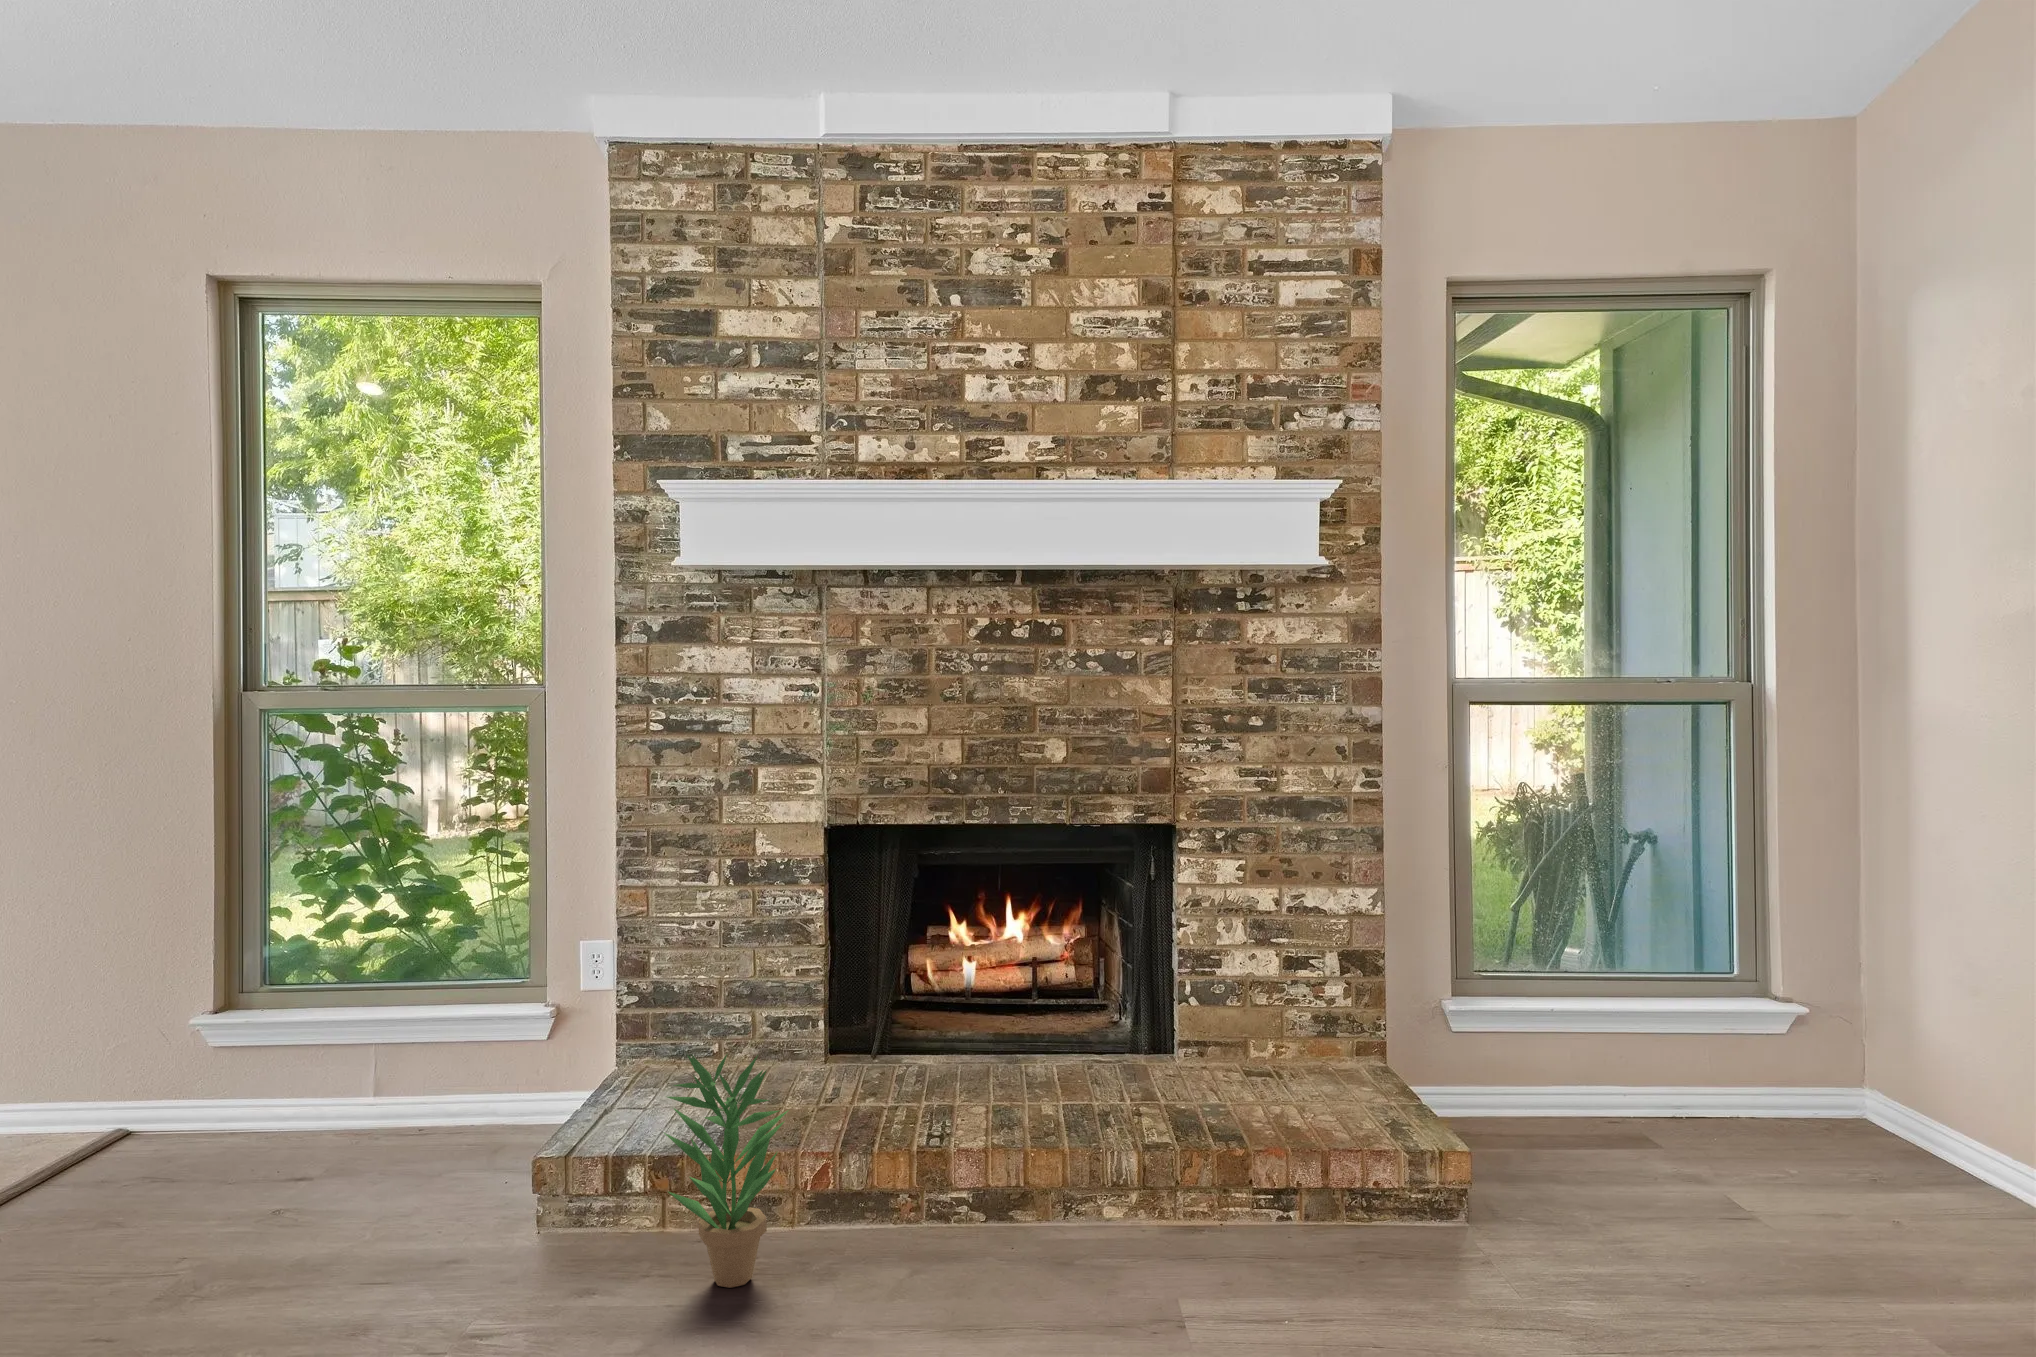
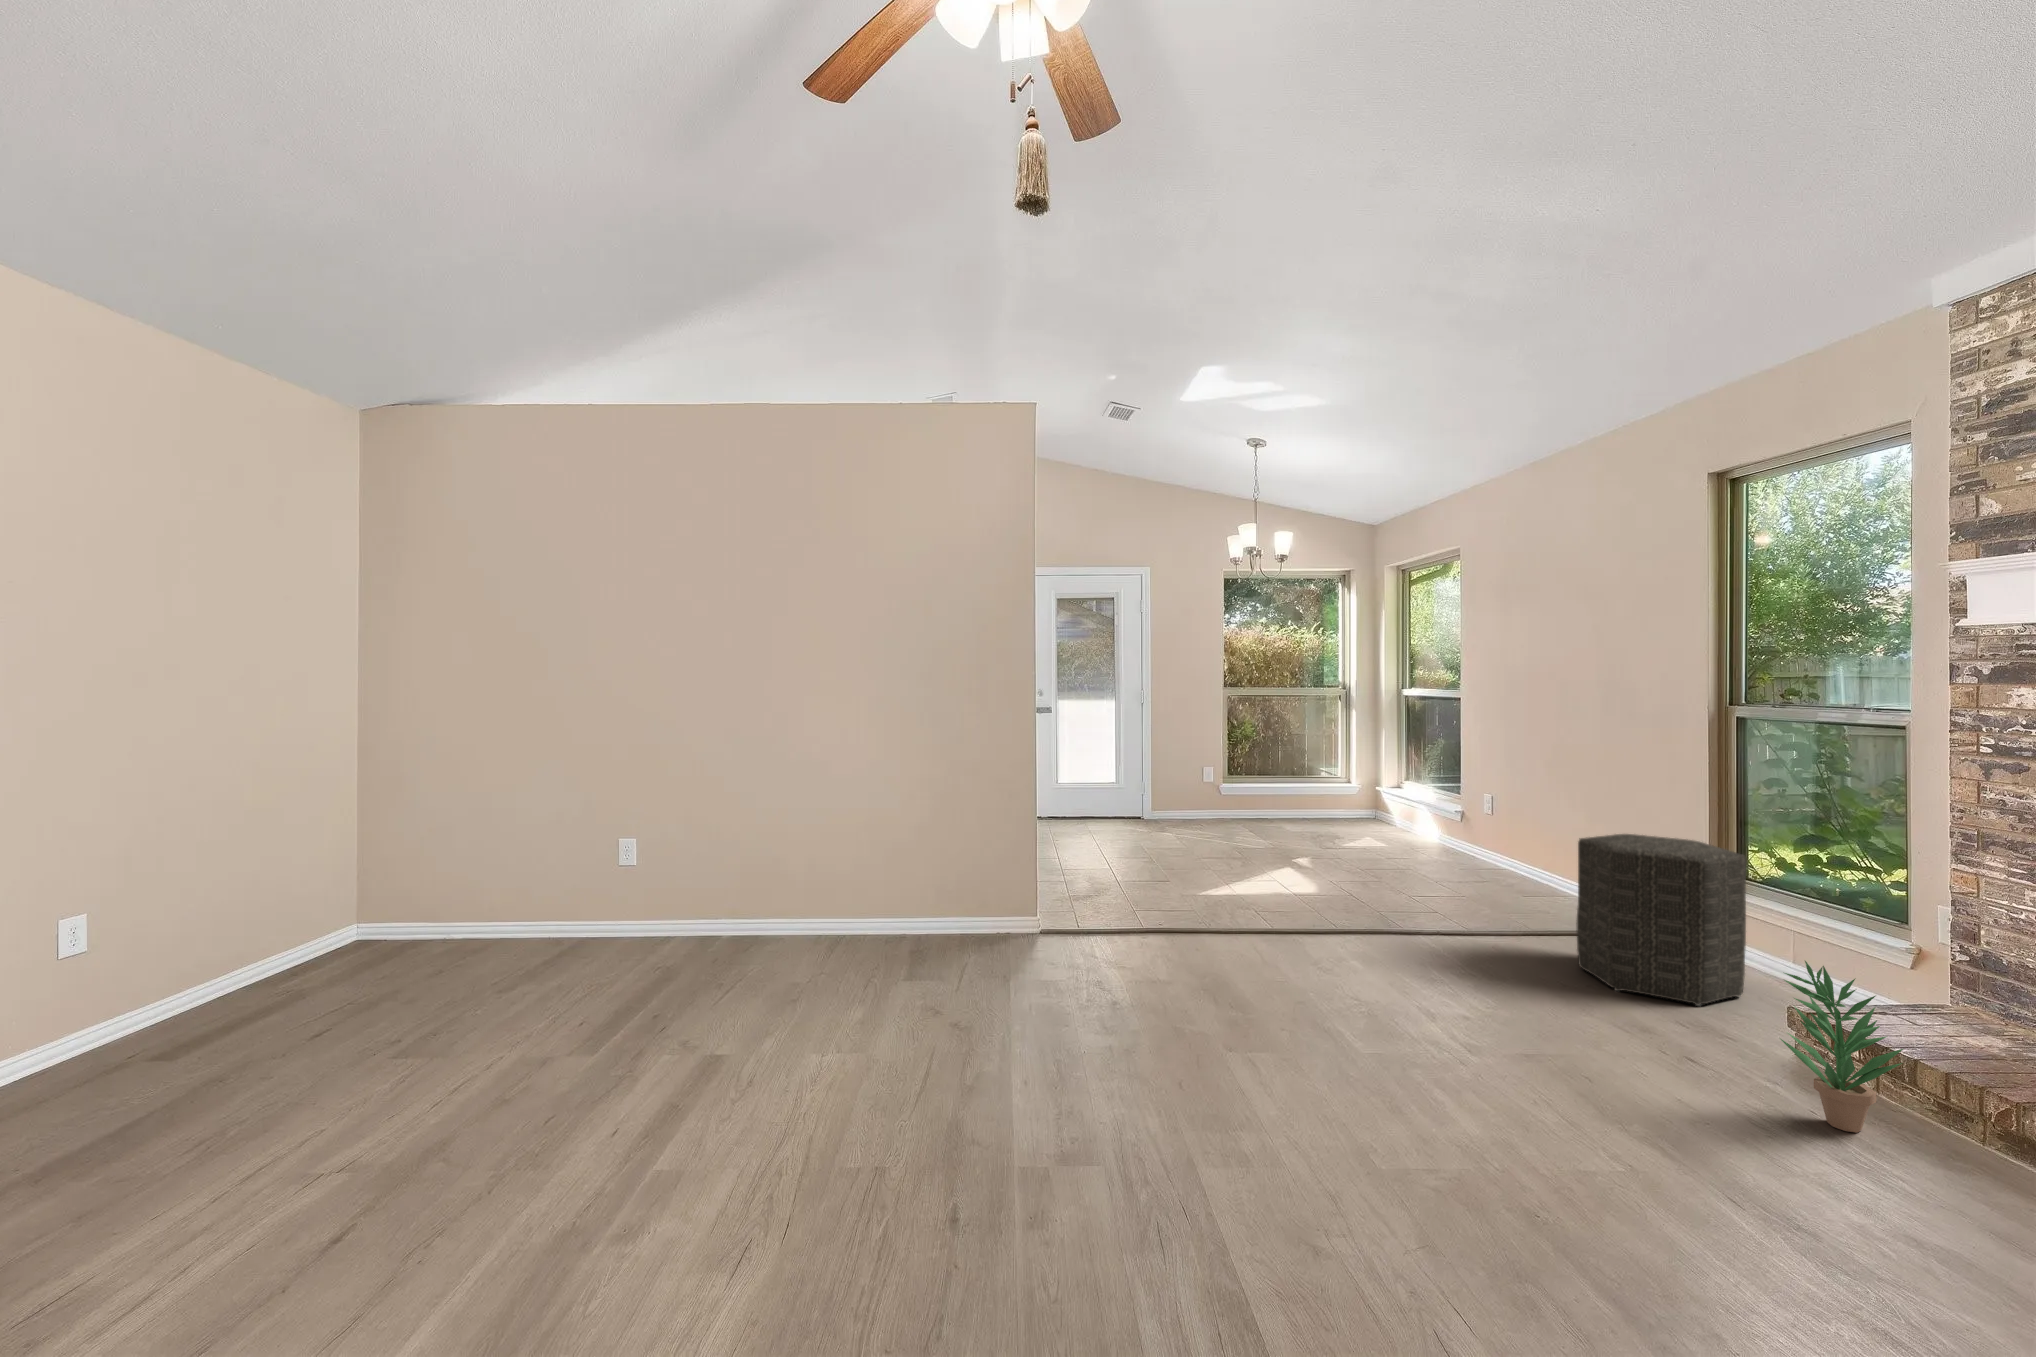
ottoman: none [87,931,371,1262] -> present [1576,834,1746,1006]

